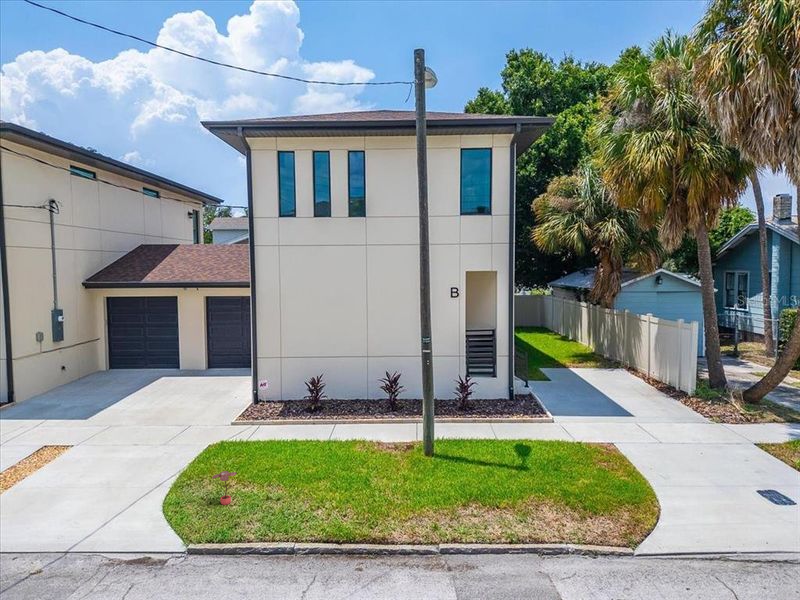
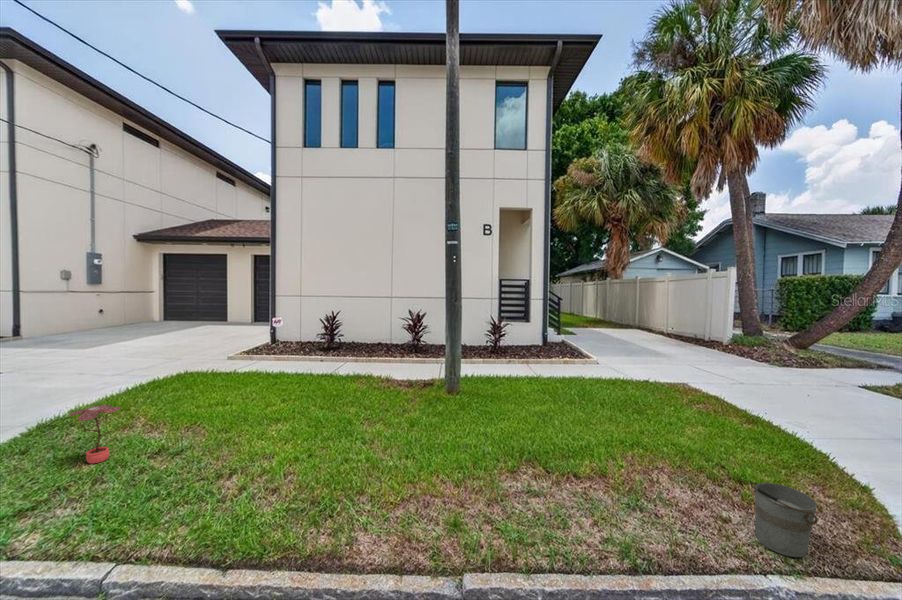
bucket: none [578,505,604,538] -> present [748,482,818,557]

